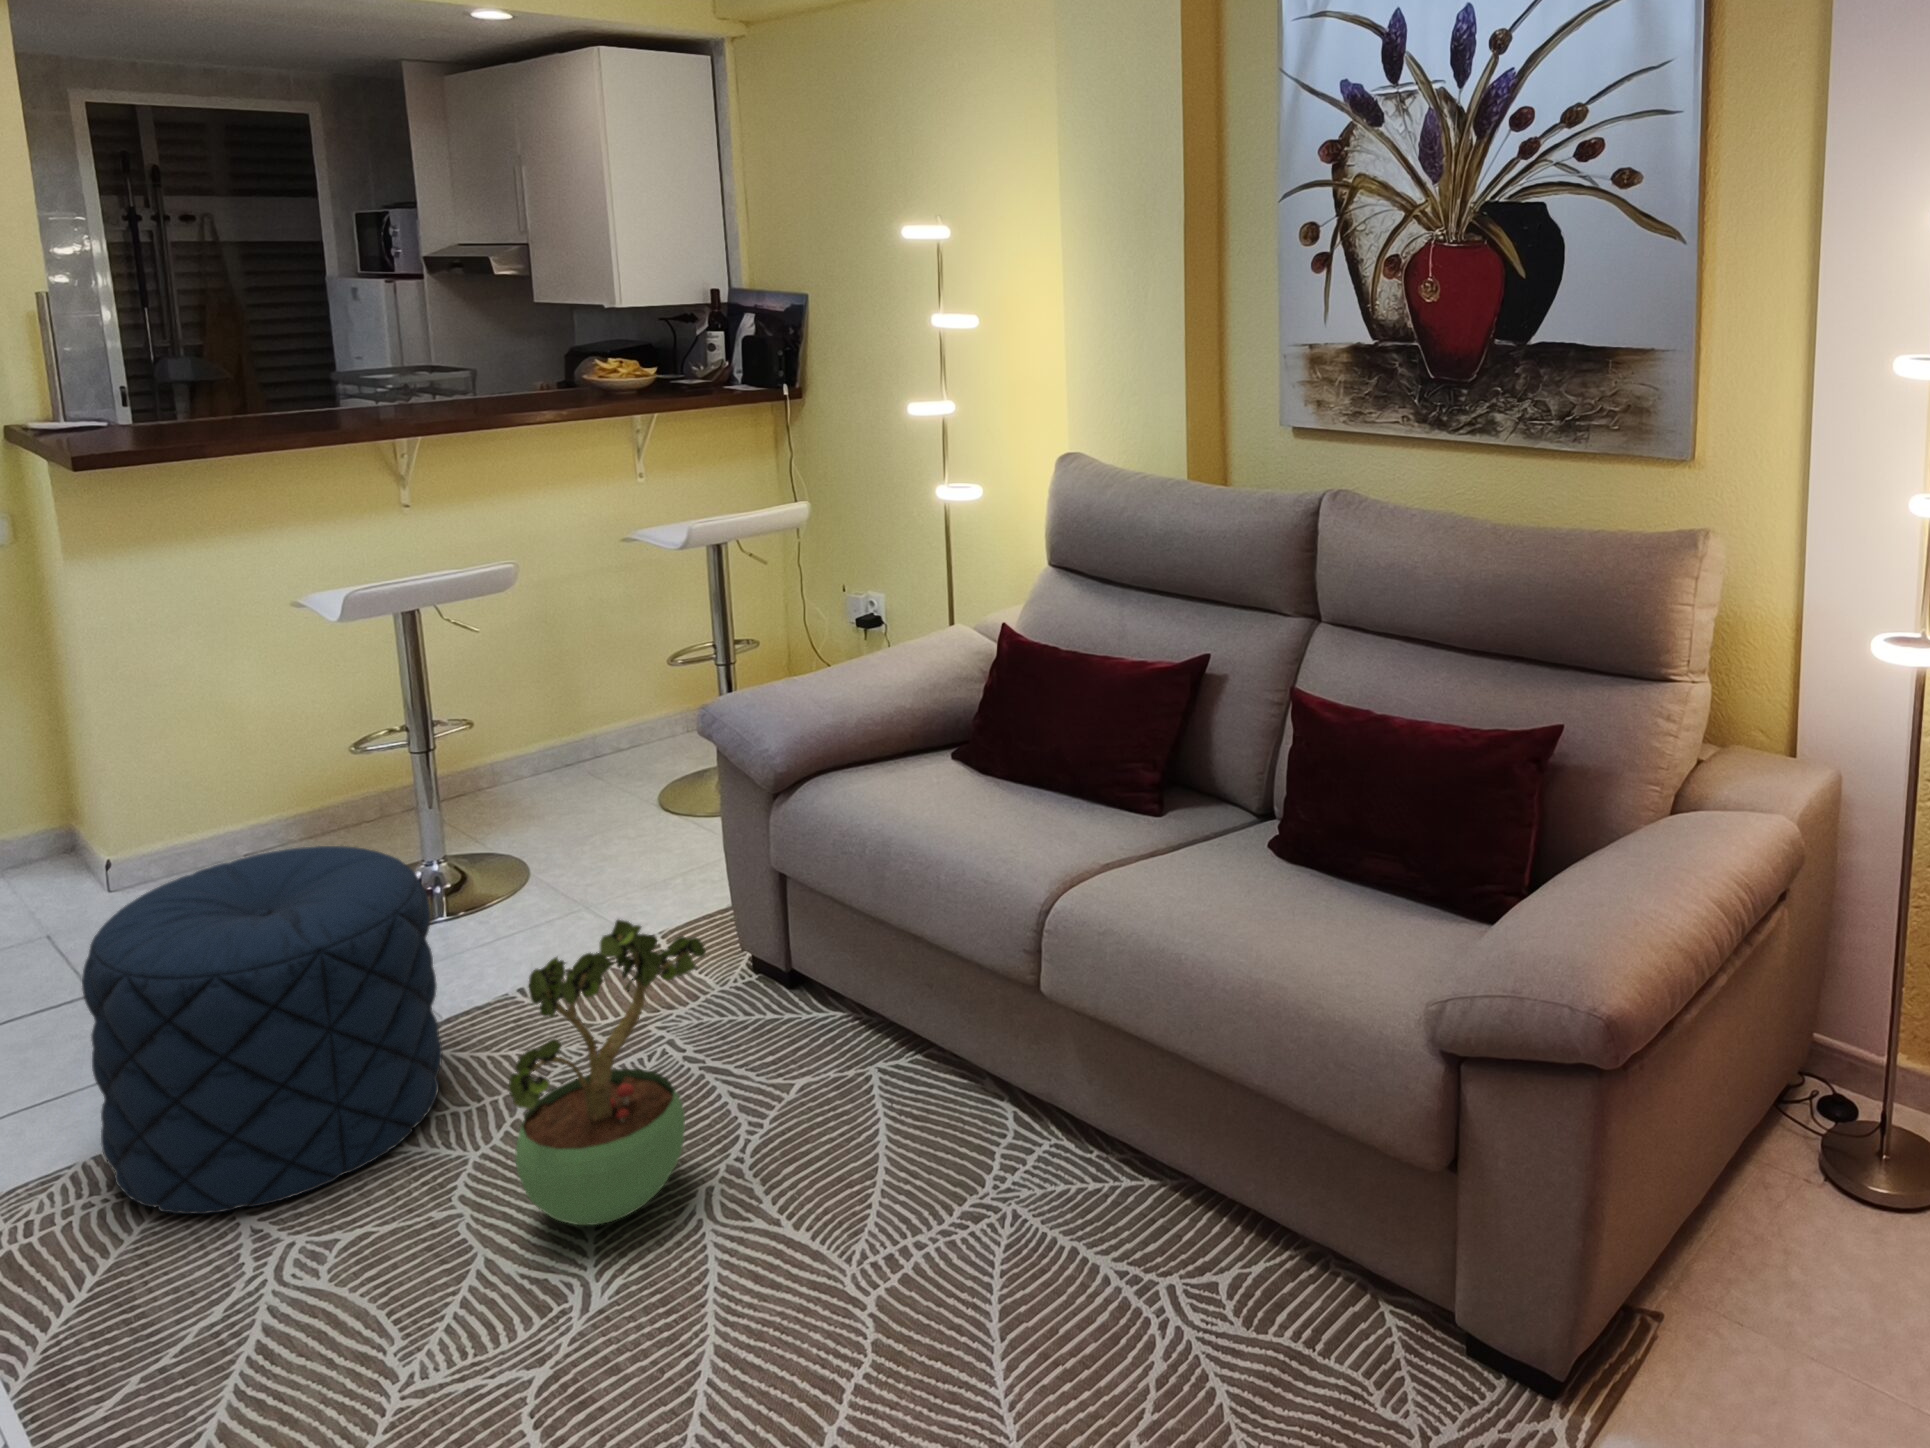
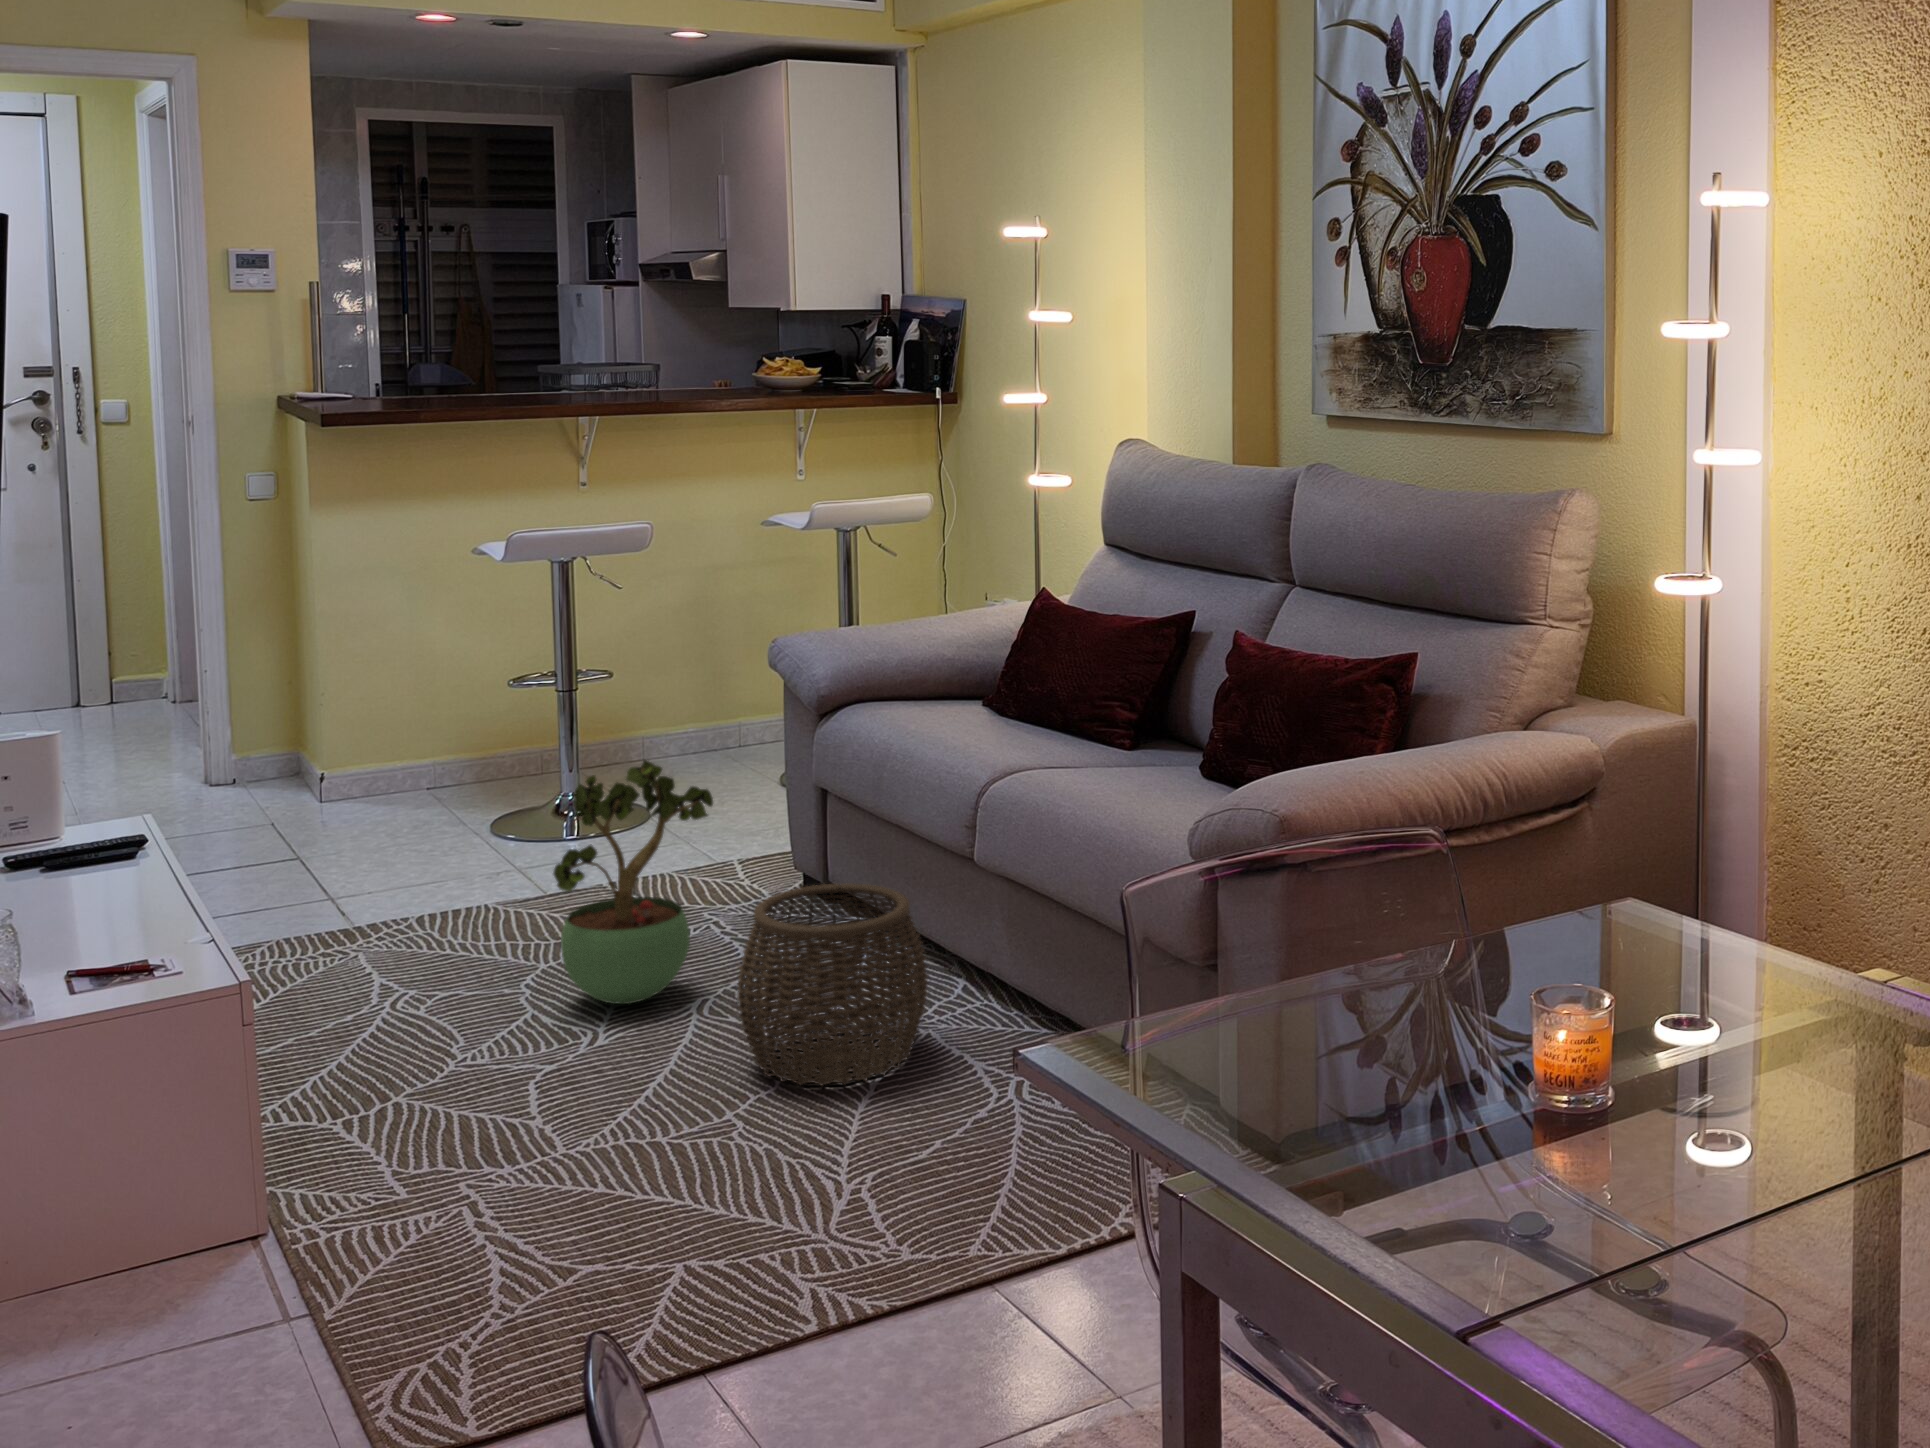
pouf: present [82,846,442,1214] -> none [289,720,536,973]
woven basket: none [797,1053,1037,1348] -> present [737,883,928,1087]

